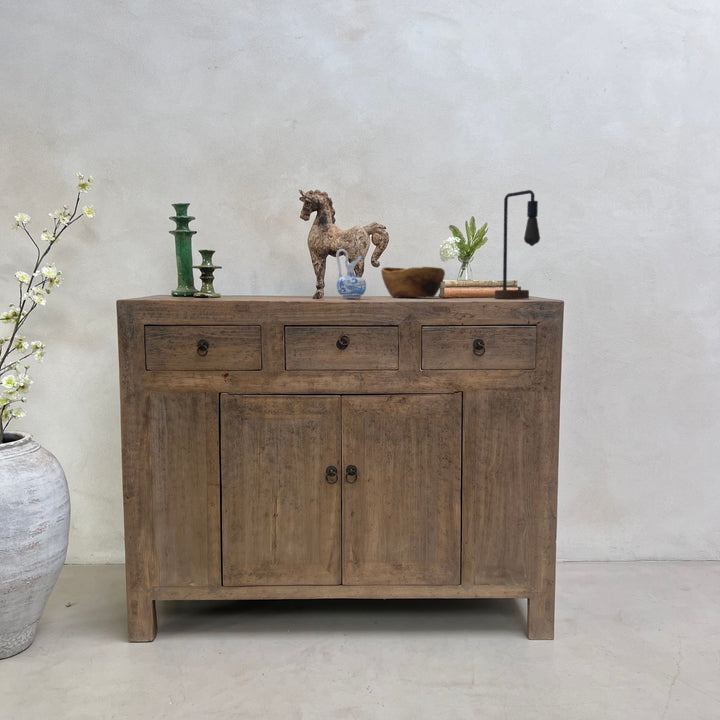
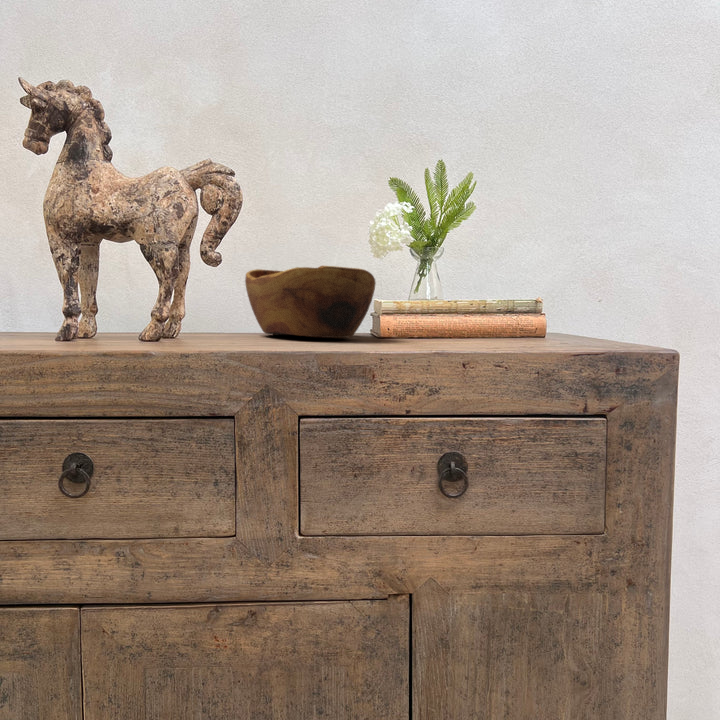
table lamp: present [495,190,540,299] -> none [492,75,607,345]
ceramic pitcher: present [336,249,366,299] -> none [80,216,161,345]

